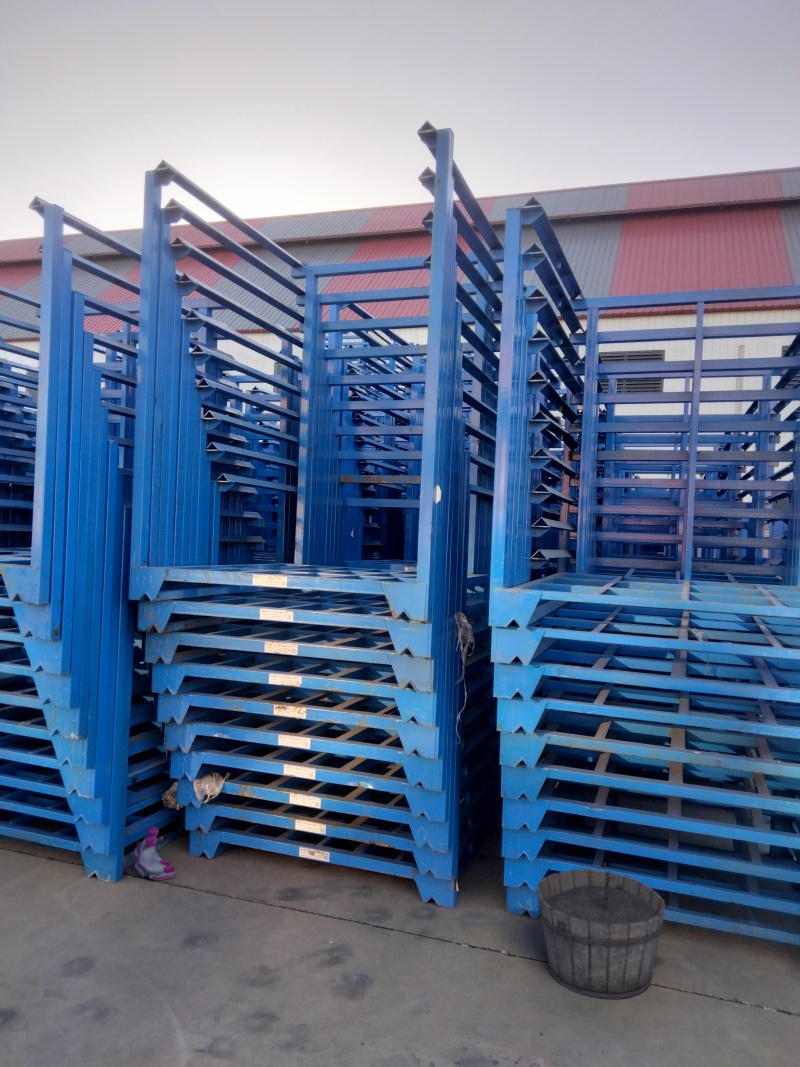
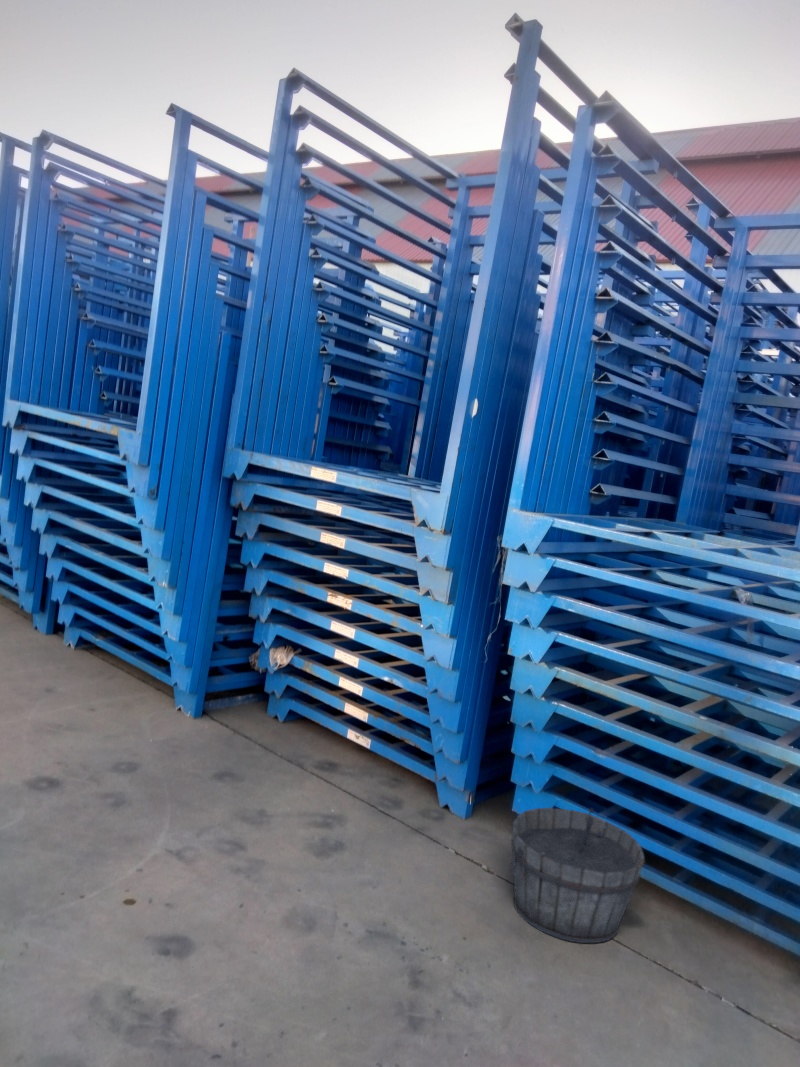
boots: present [134,827,176,880] -> none [212,681,243,728]

